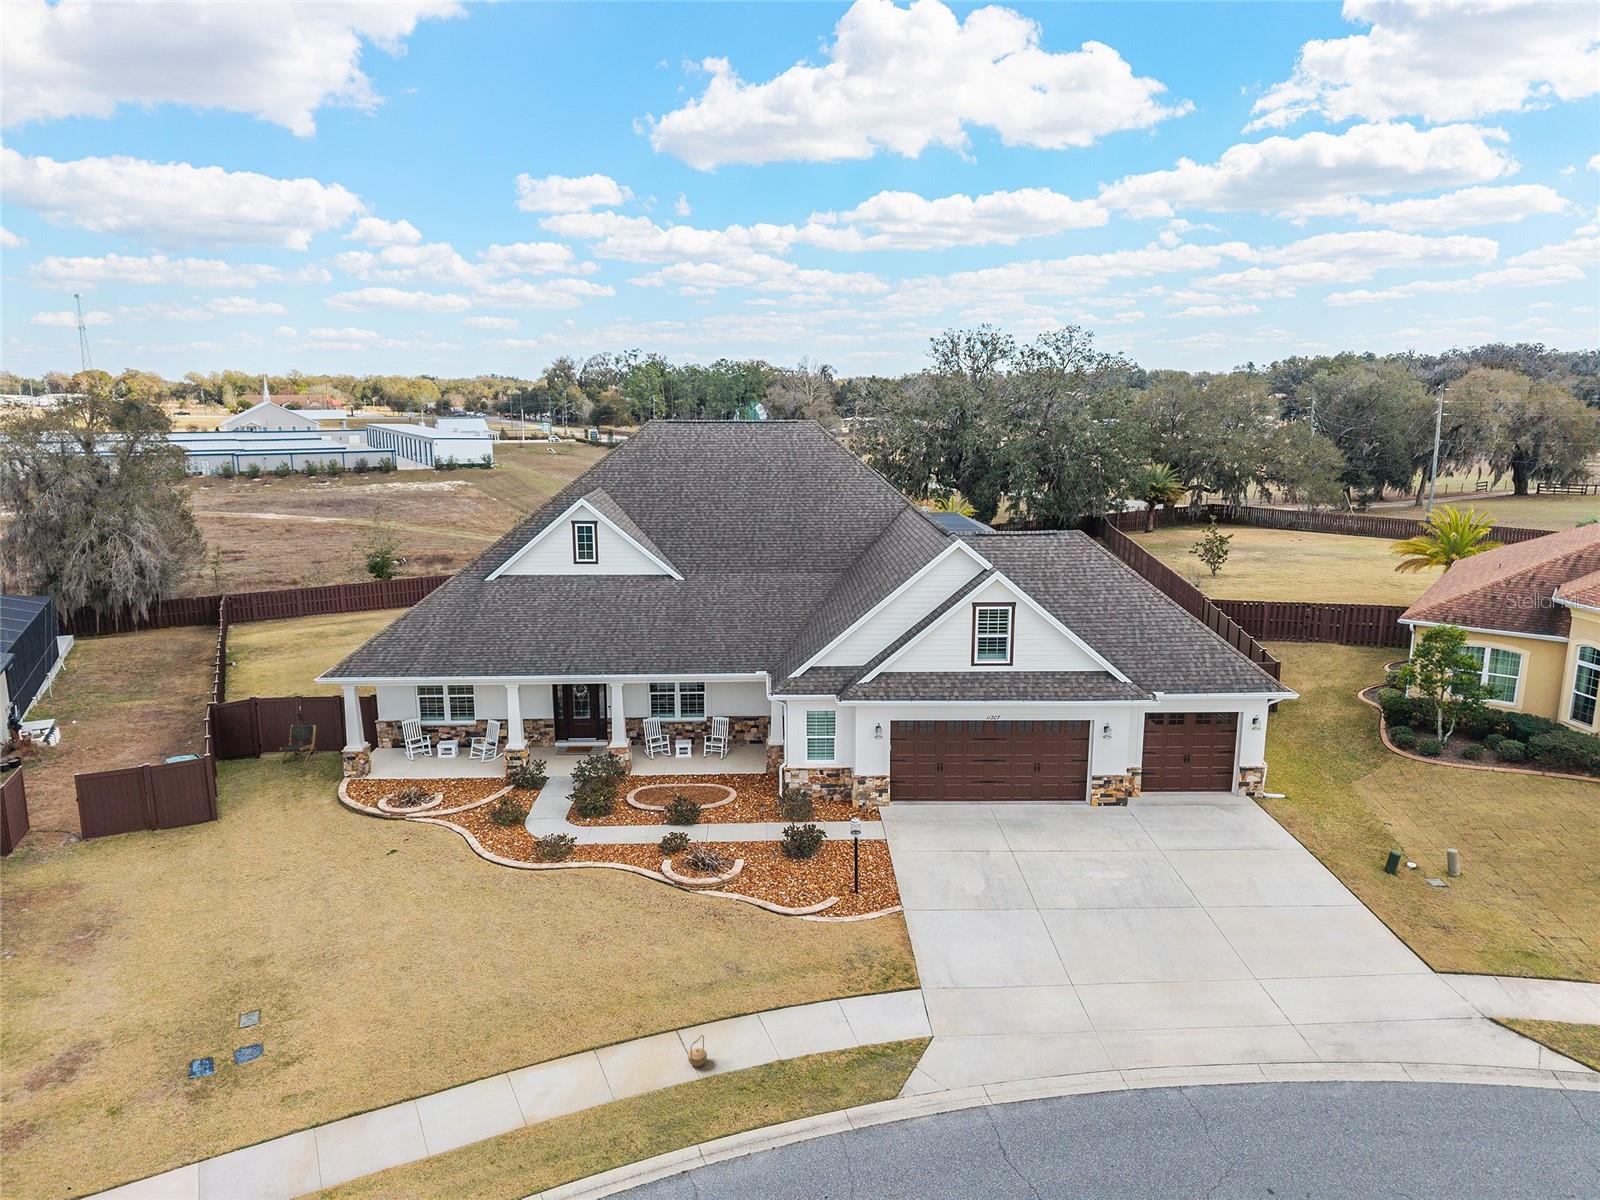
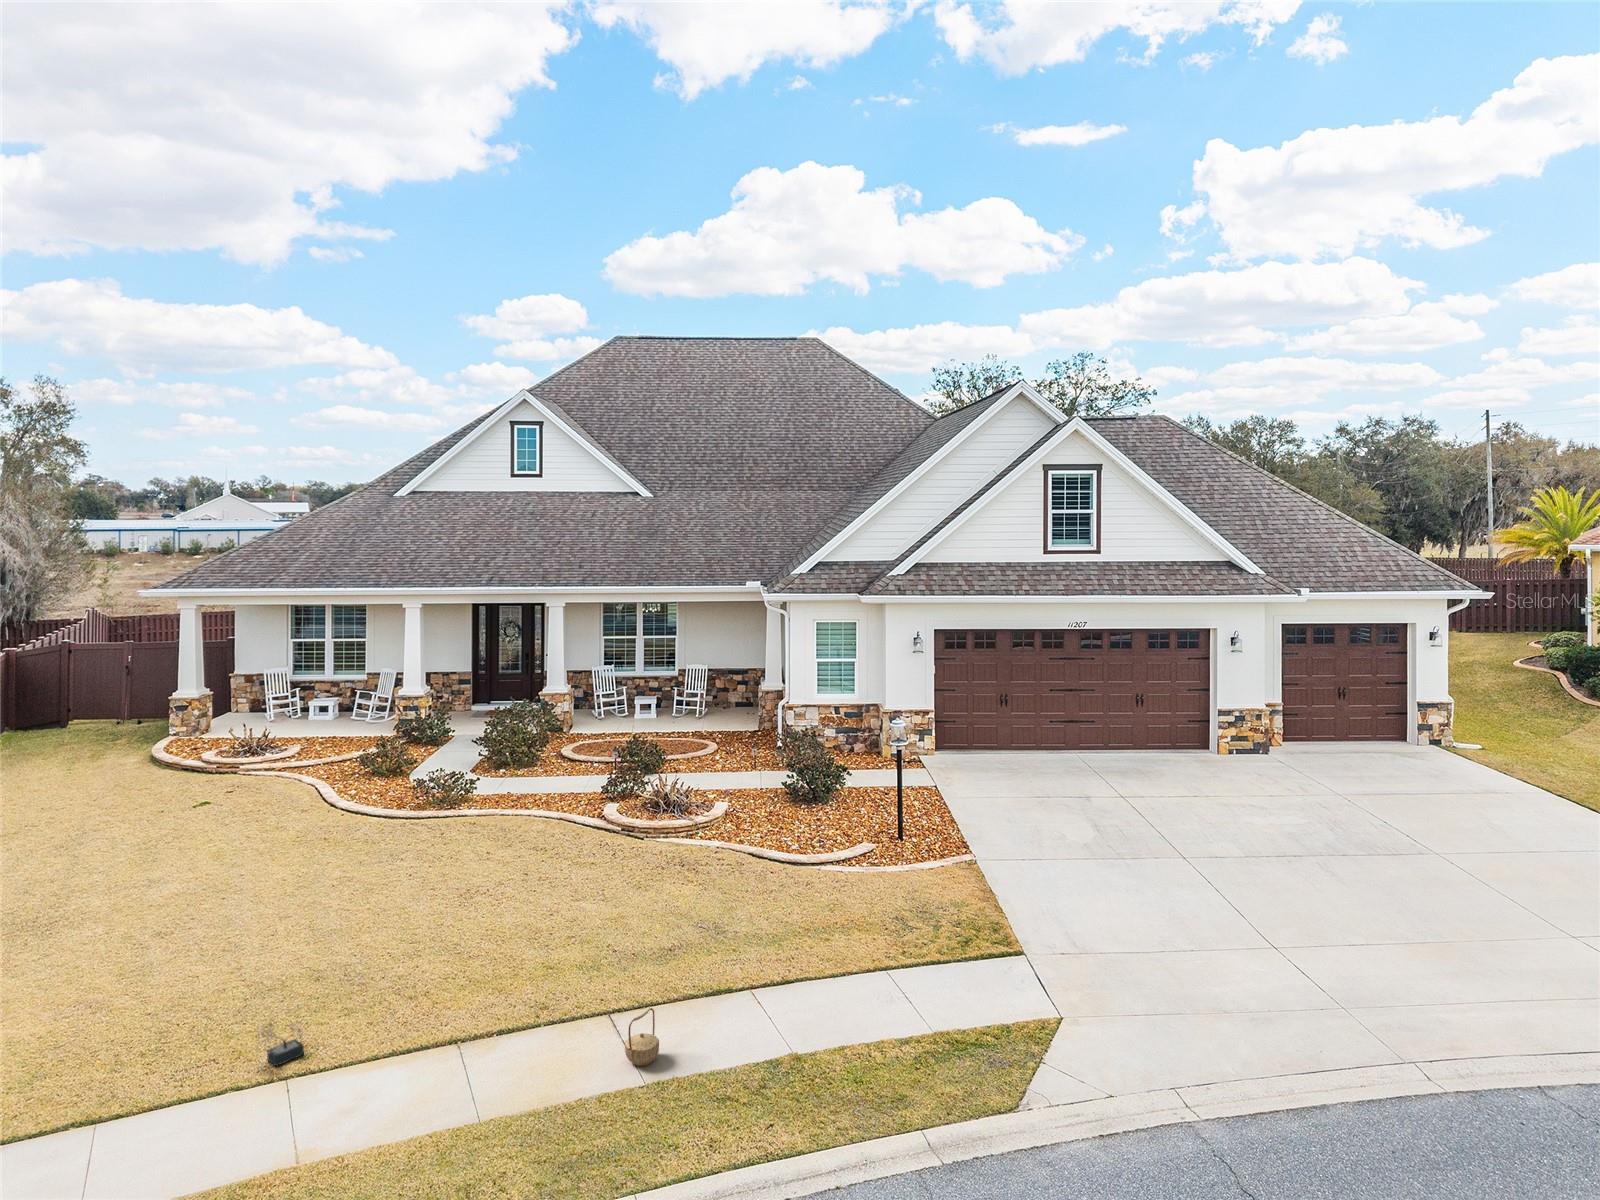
lounge chair: present [279,725,318,763] -> none [105,686,162,734]
decorative plant: none [486,1037,512,1064] -> present [257,1021,307,1066]

